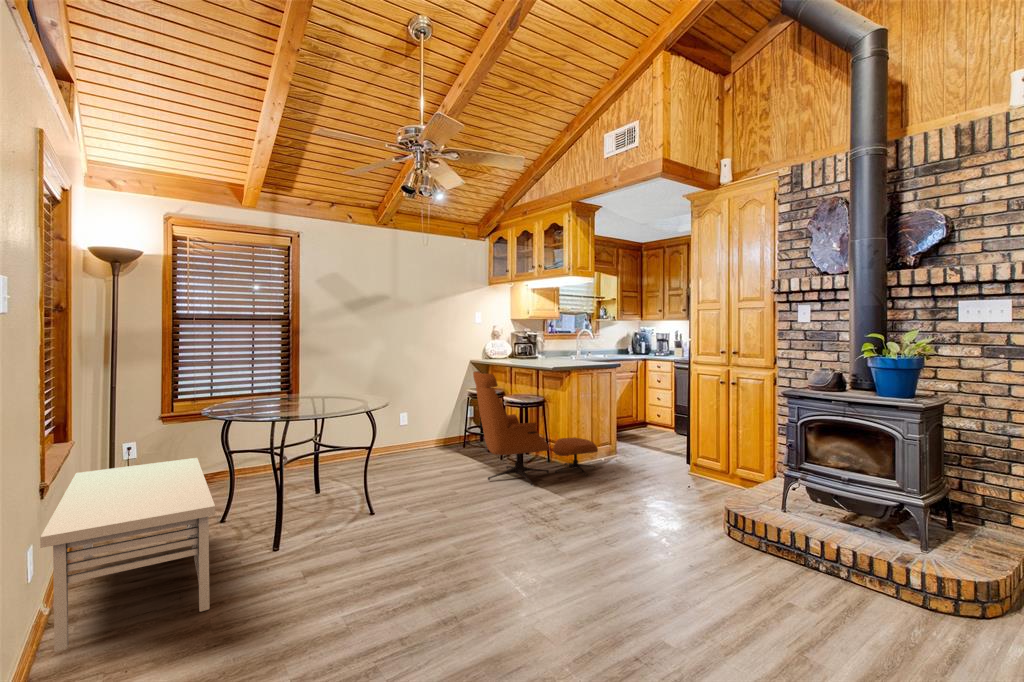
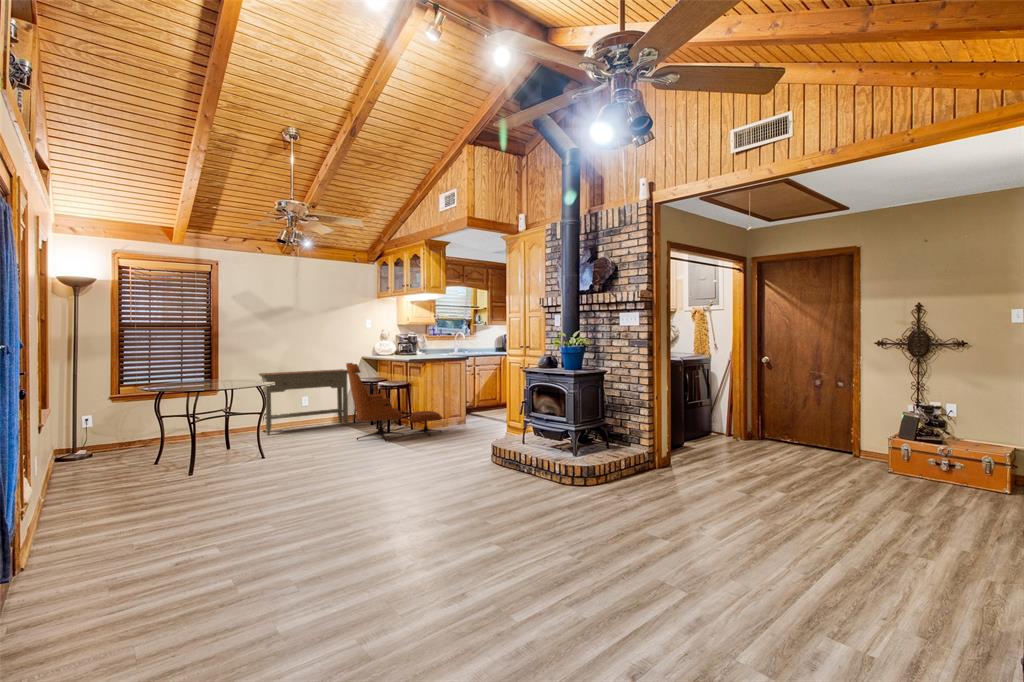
console table: none [348,377,463,465] -> present [259,369,348,435]
storage bench: present [40,458,215,652] -> none [47,420,149,514]

